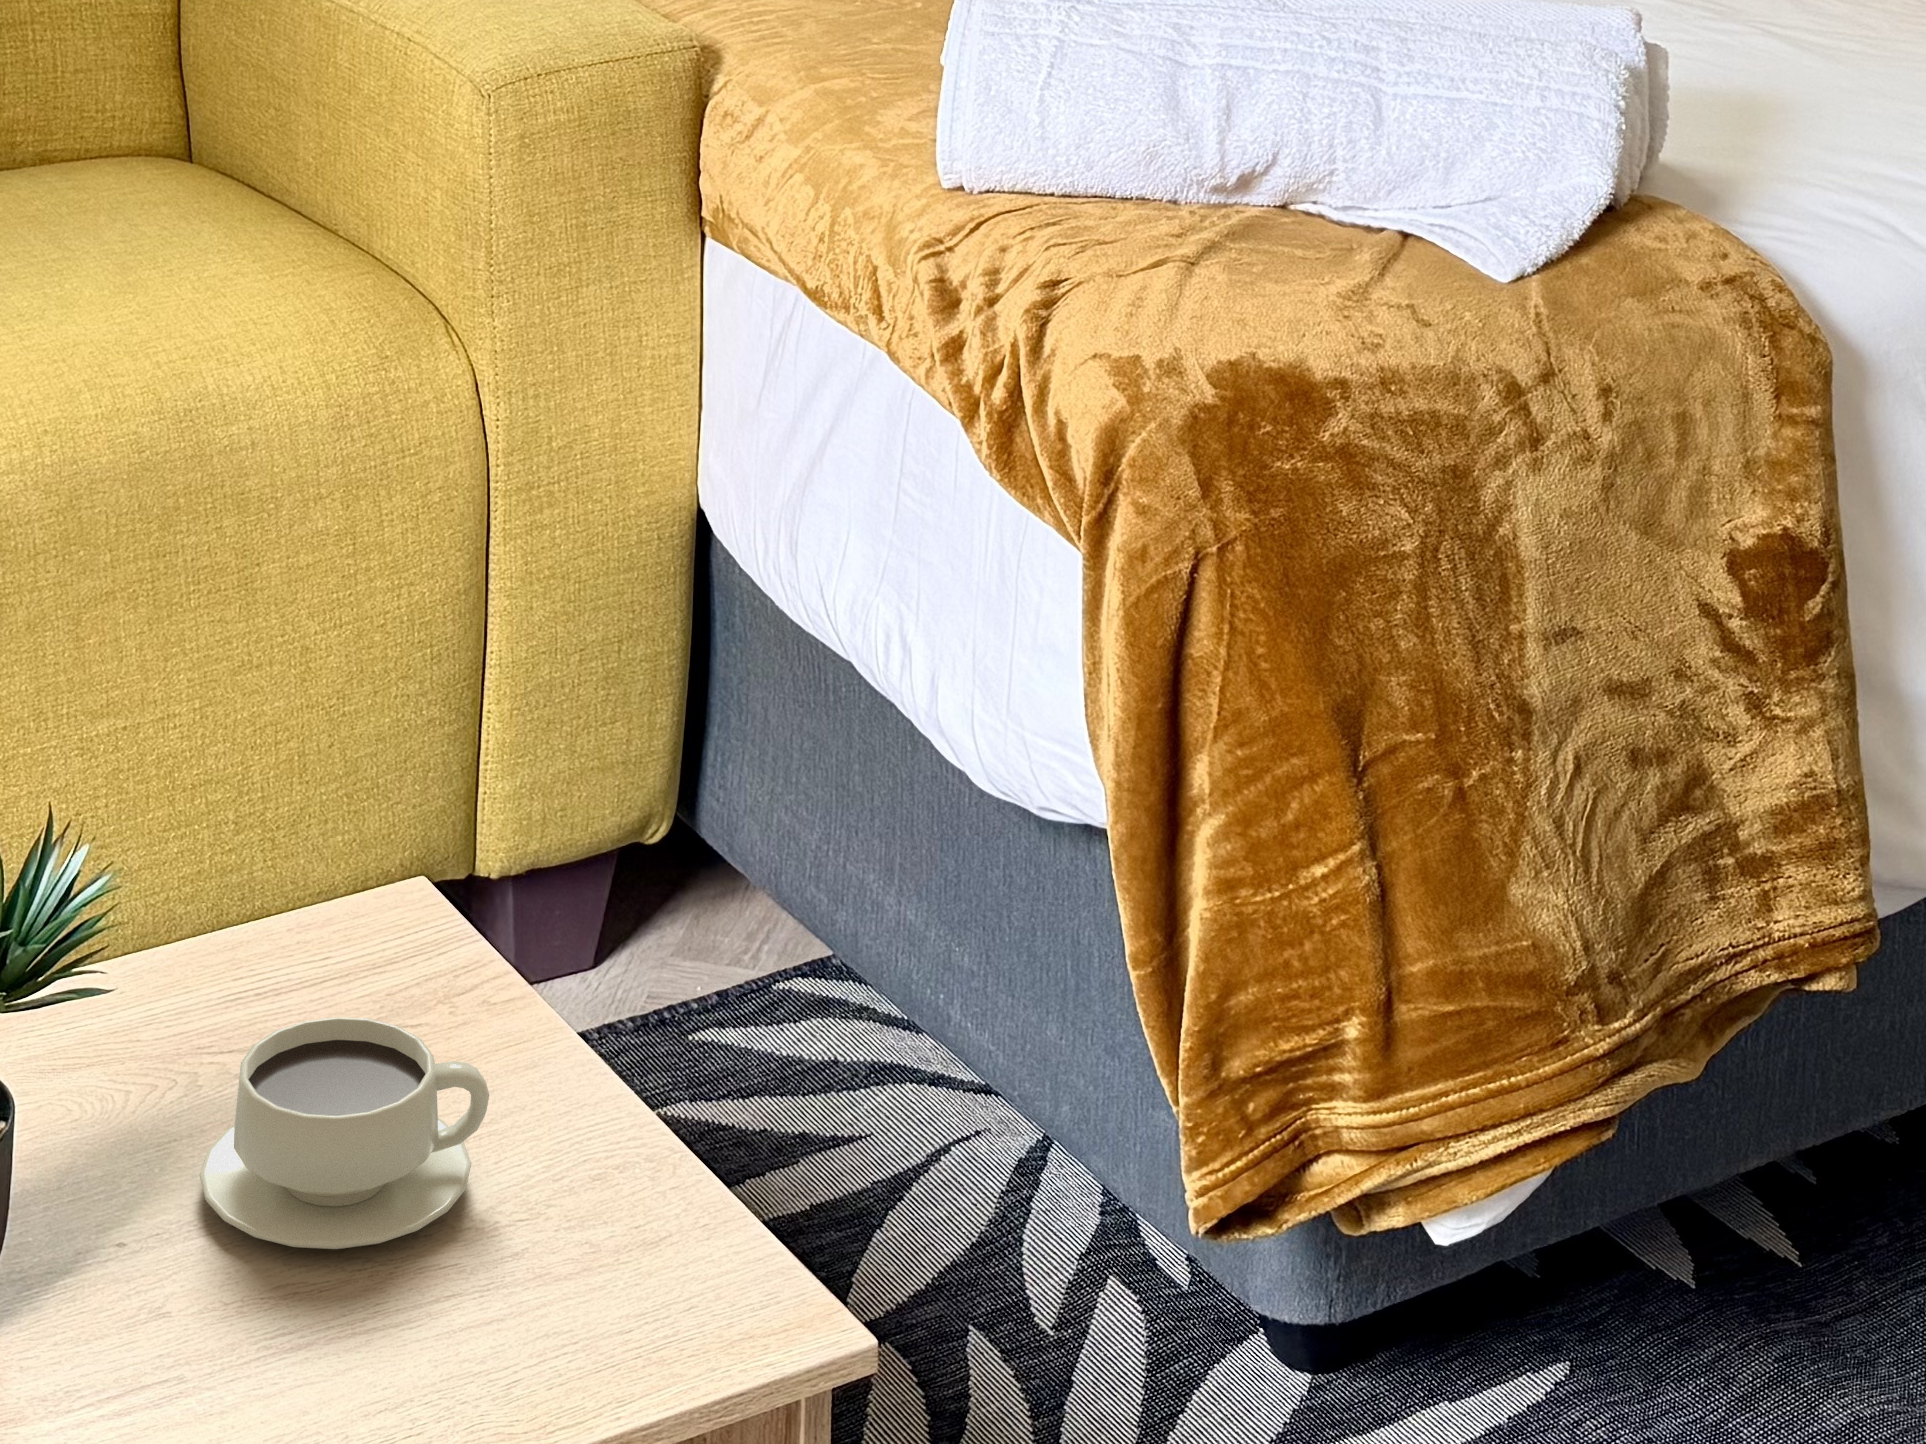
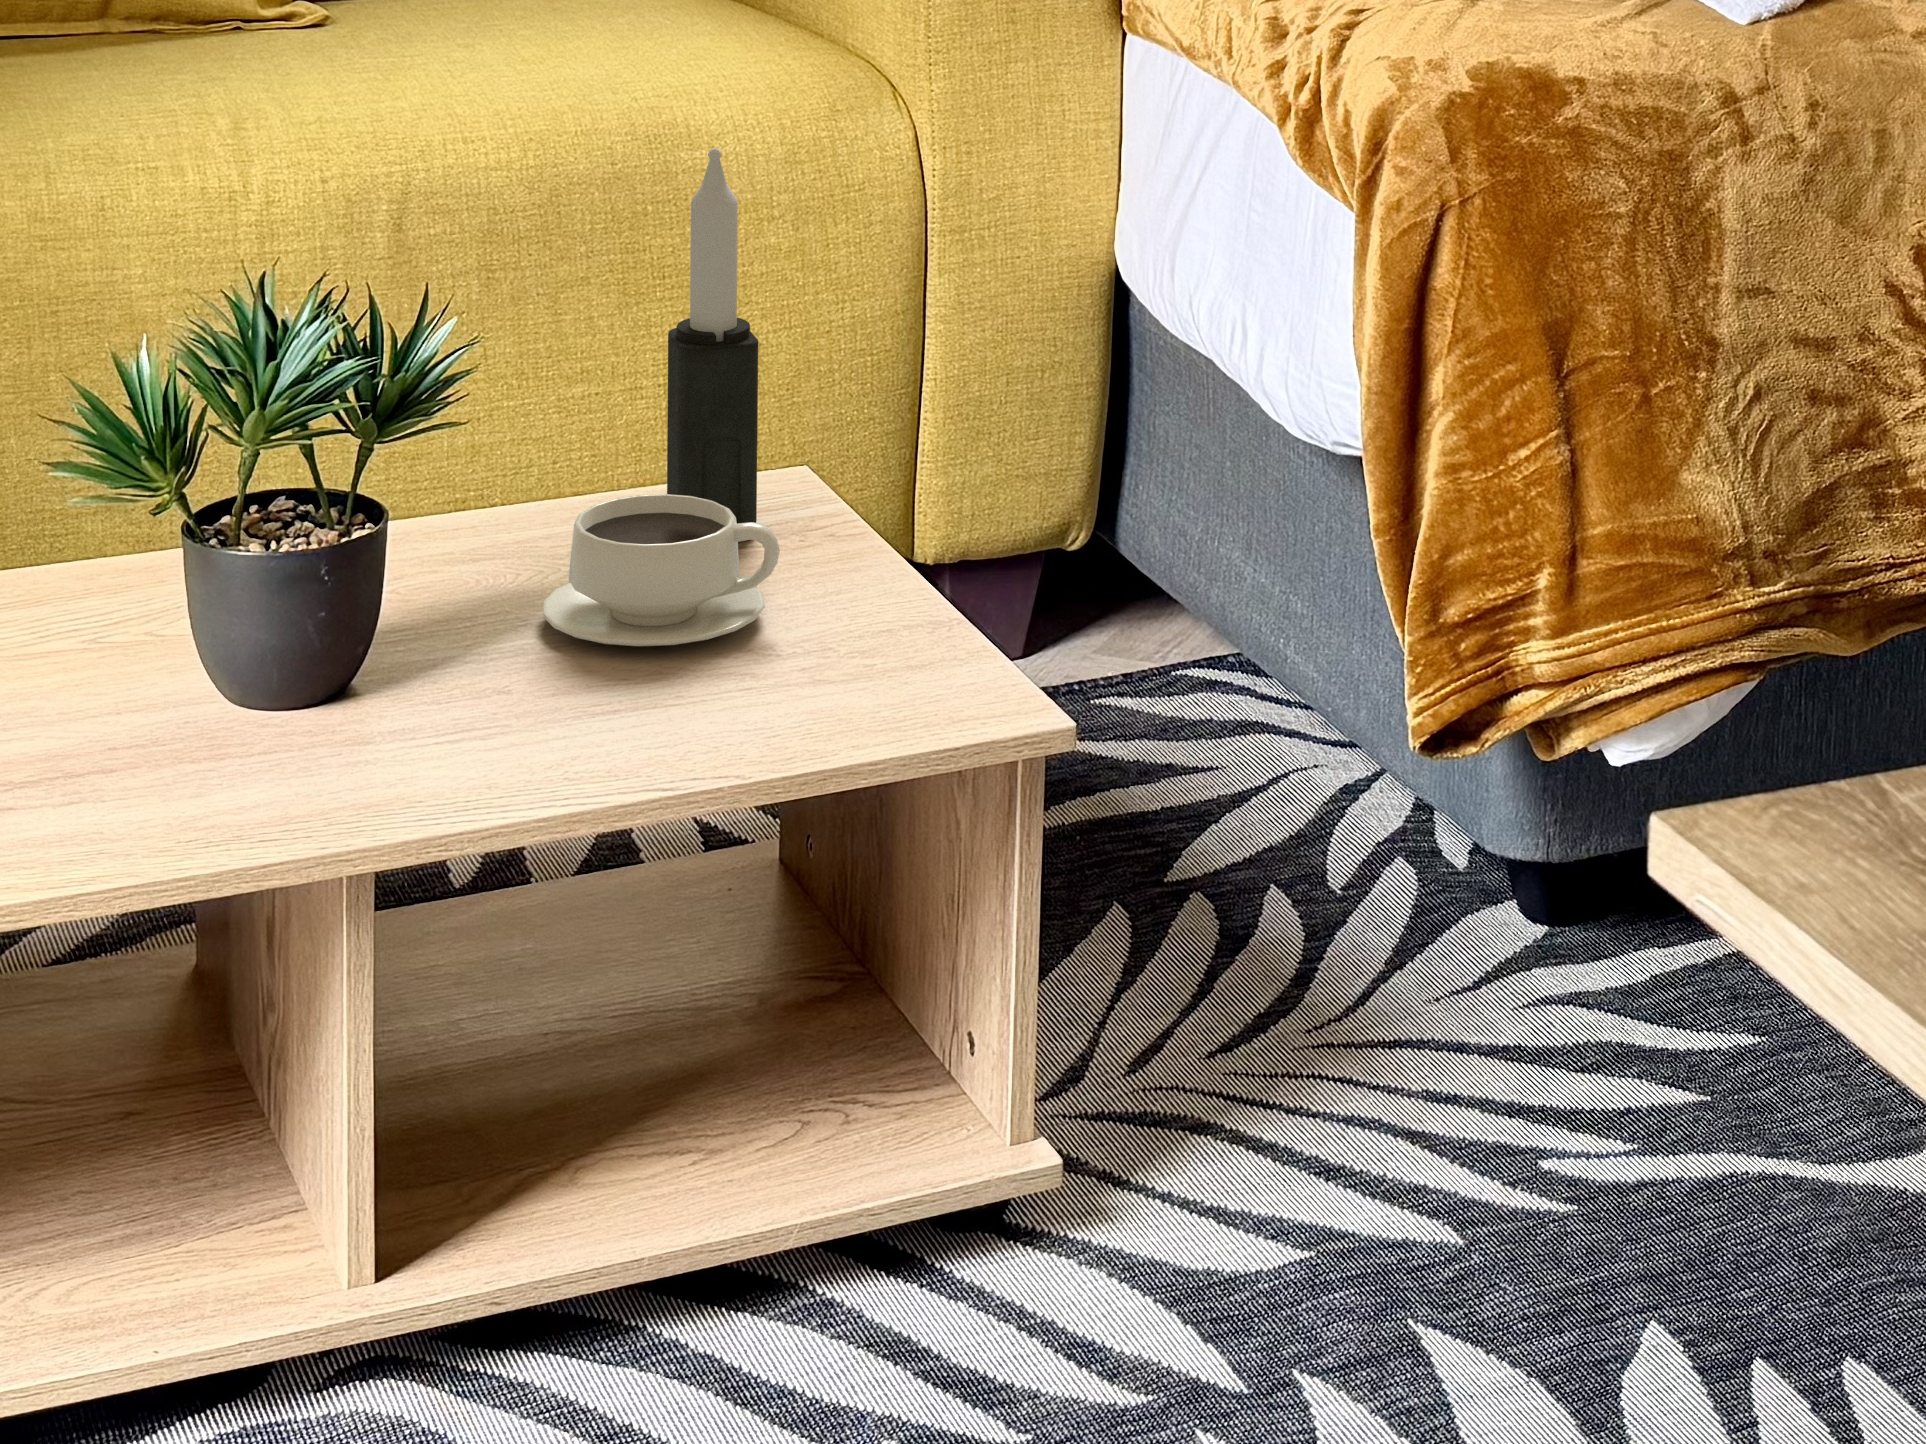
candle: none [304,556,418,1039] -> present [667,148,758,524]

